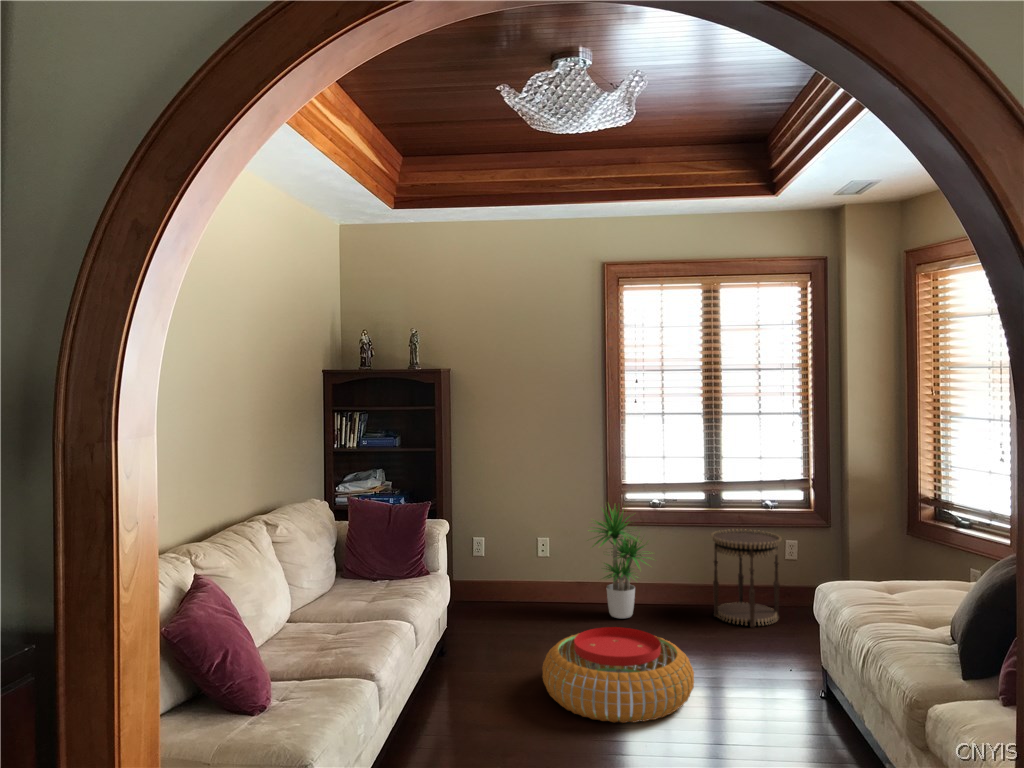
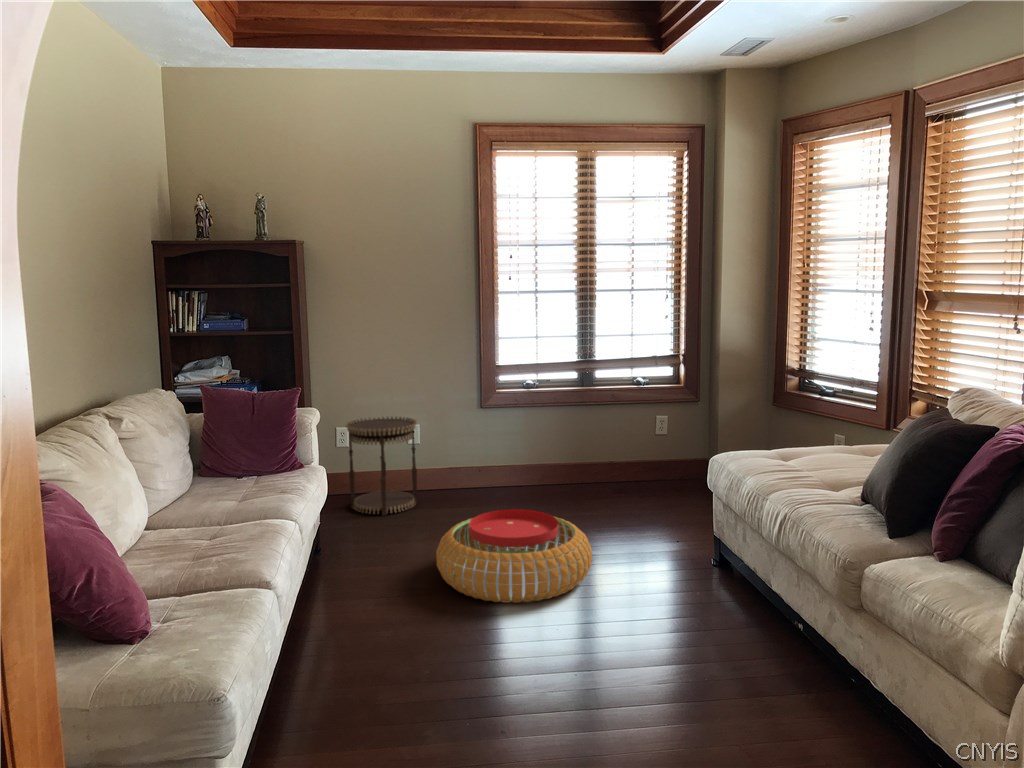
potted plant: present [592,504,654,618] -> none [459,383,538,503]
side table: present [711,530,781,627] -> present [345,416,417,516]

